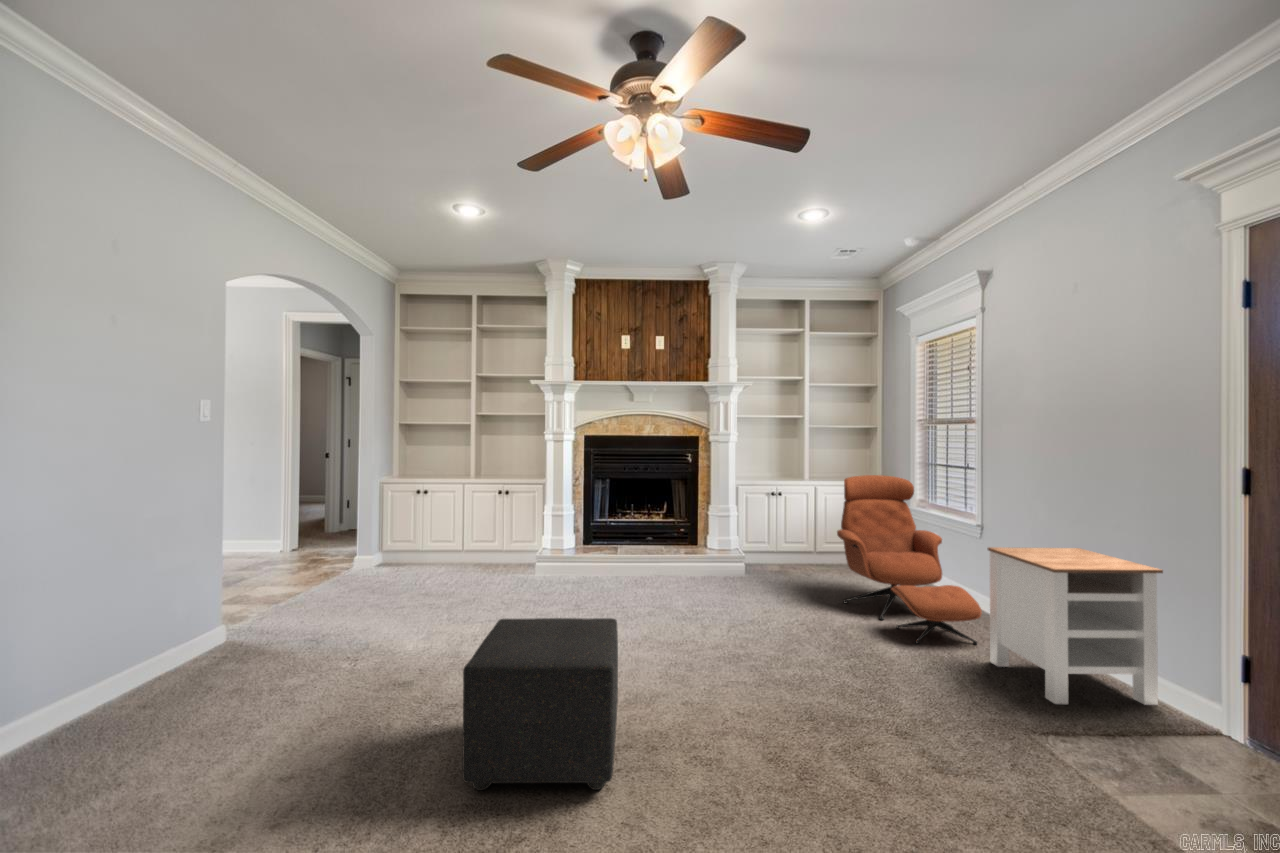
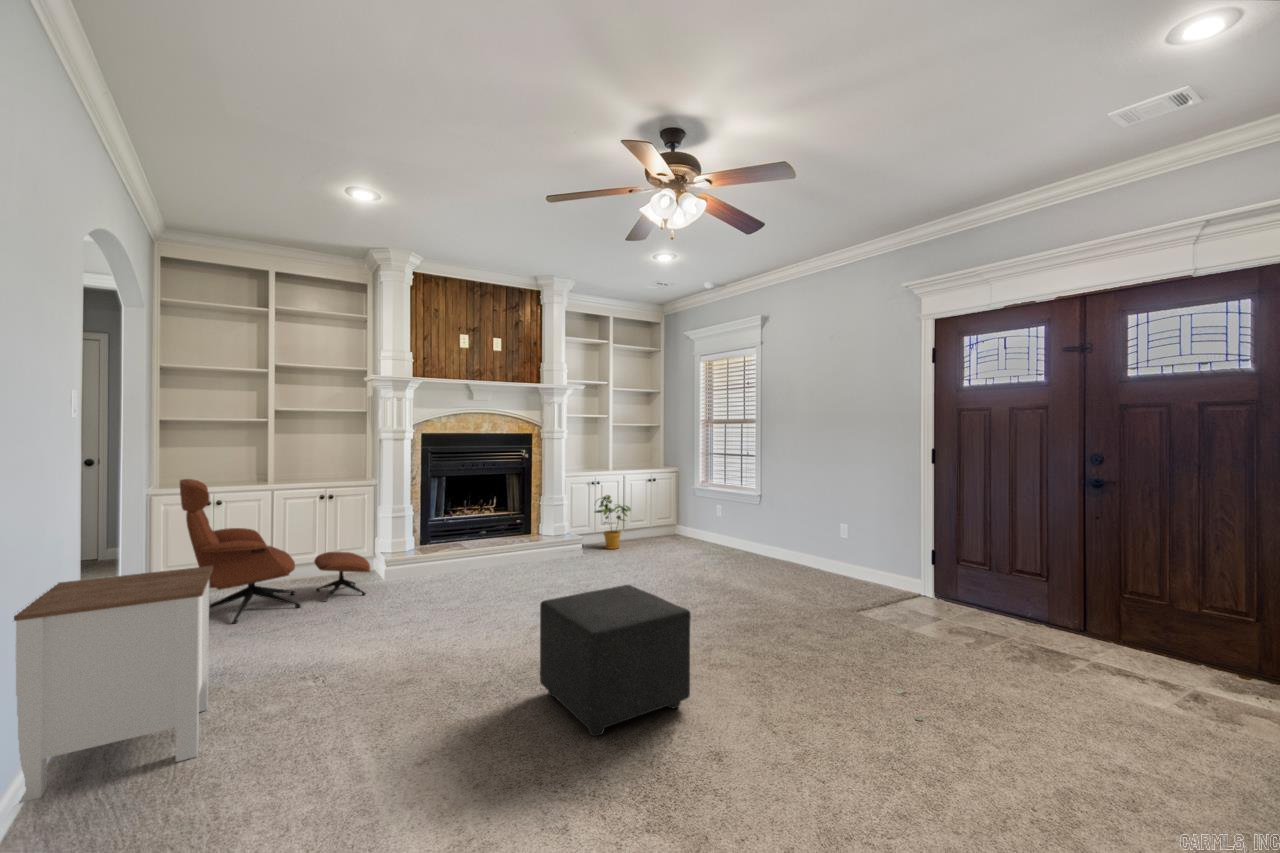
lounge chair: present [837,475,982,644] -> present [180,479,370,624]
house plant: none [766,509,809,574] -> present [595,495,631,549]
side table: present [987,547,1163,705] -> present [14,566,213,803]

